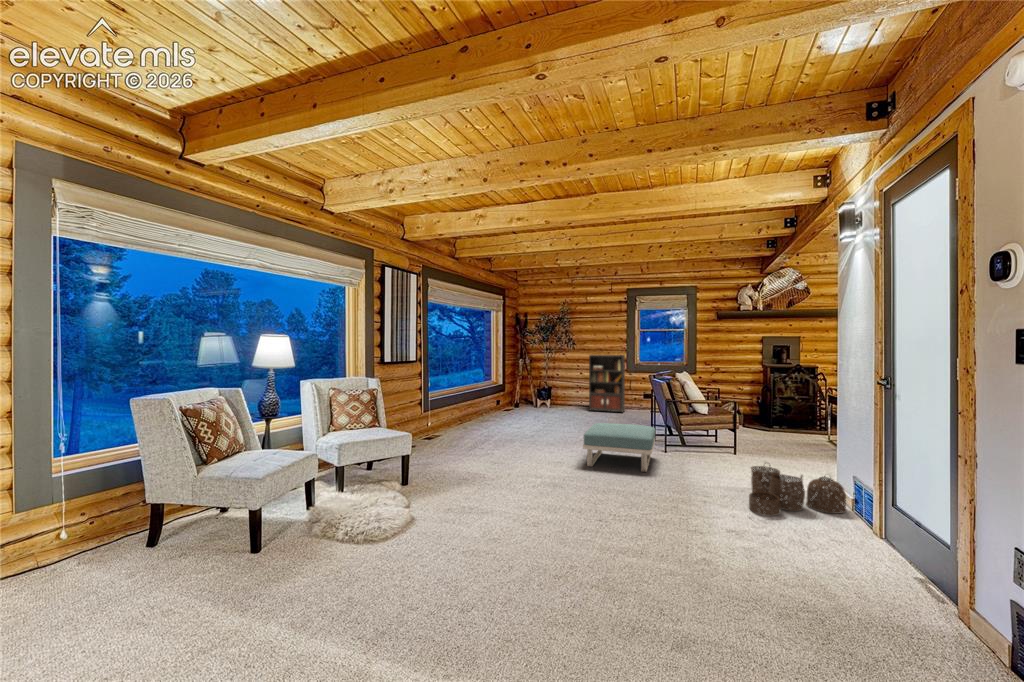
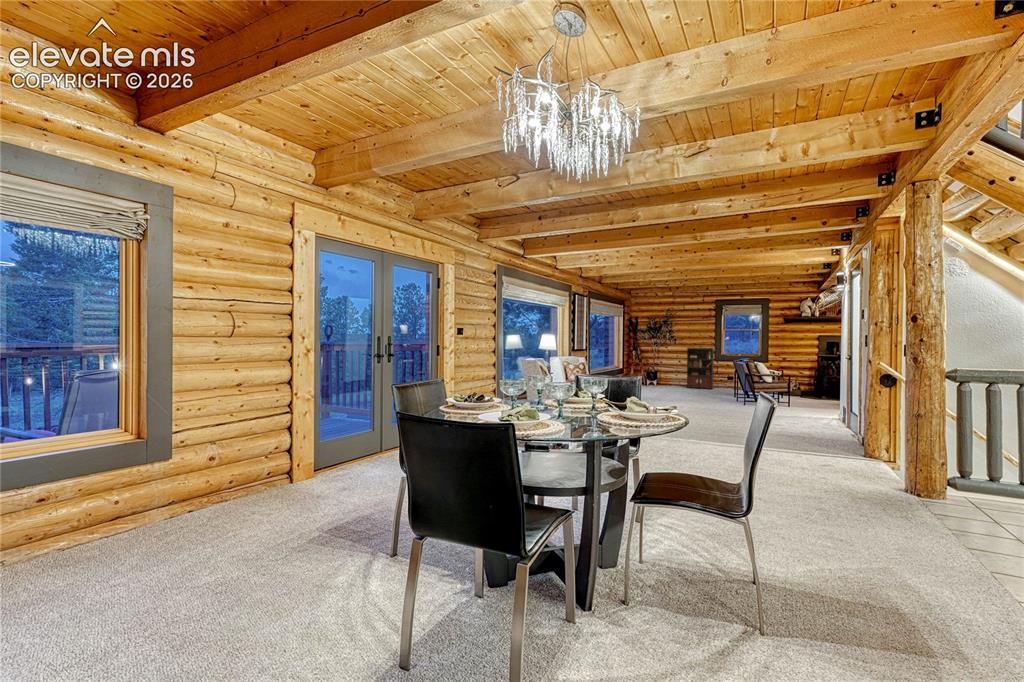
footstool: present [583,423,655,472] -> none [696,386,738,410]
woven basket: present [749,465,846,516] -> none [788,401,840,423]

